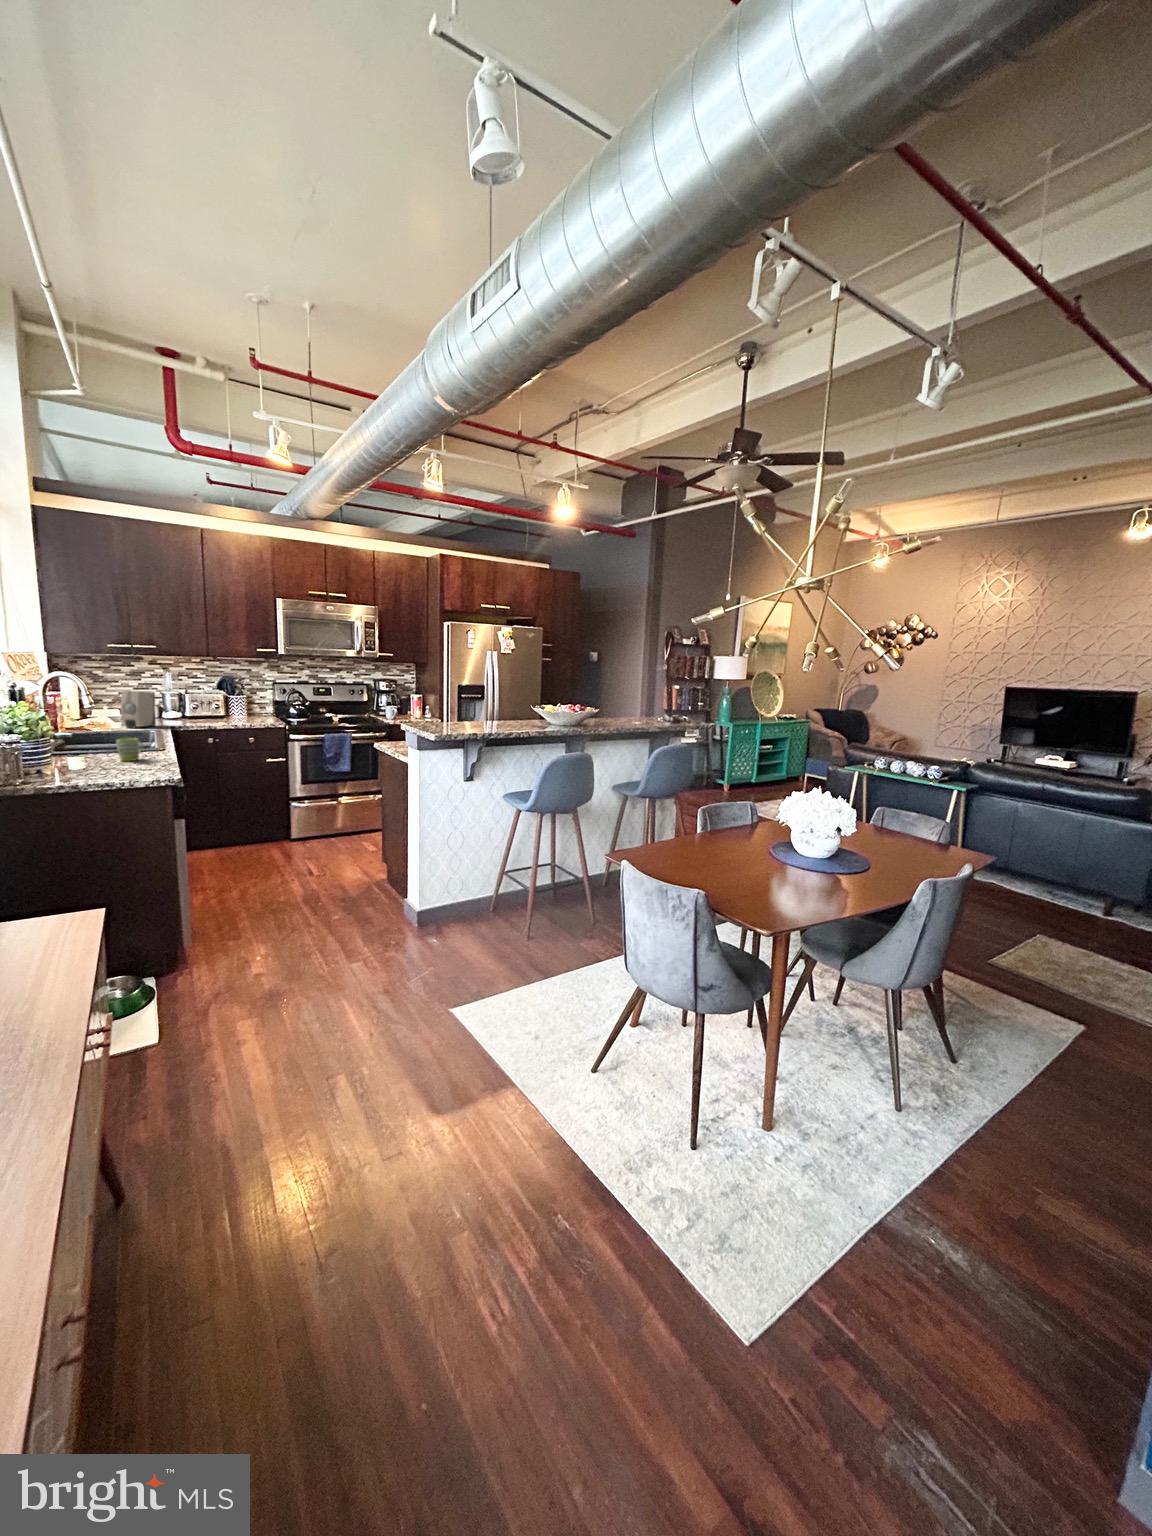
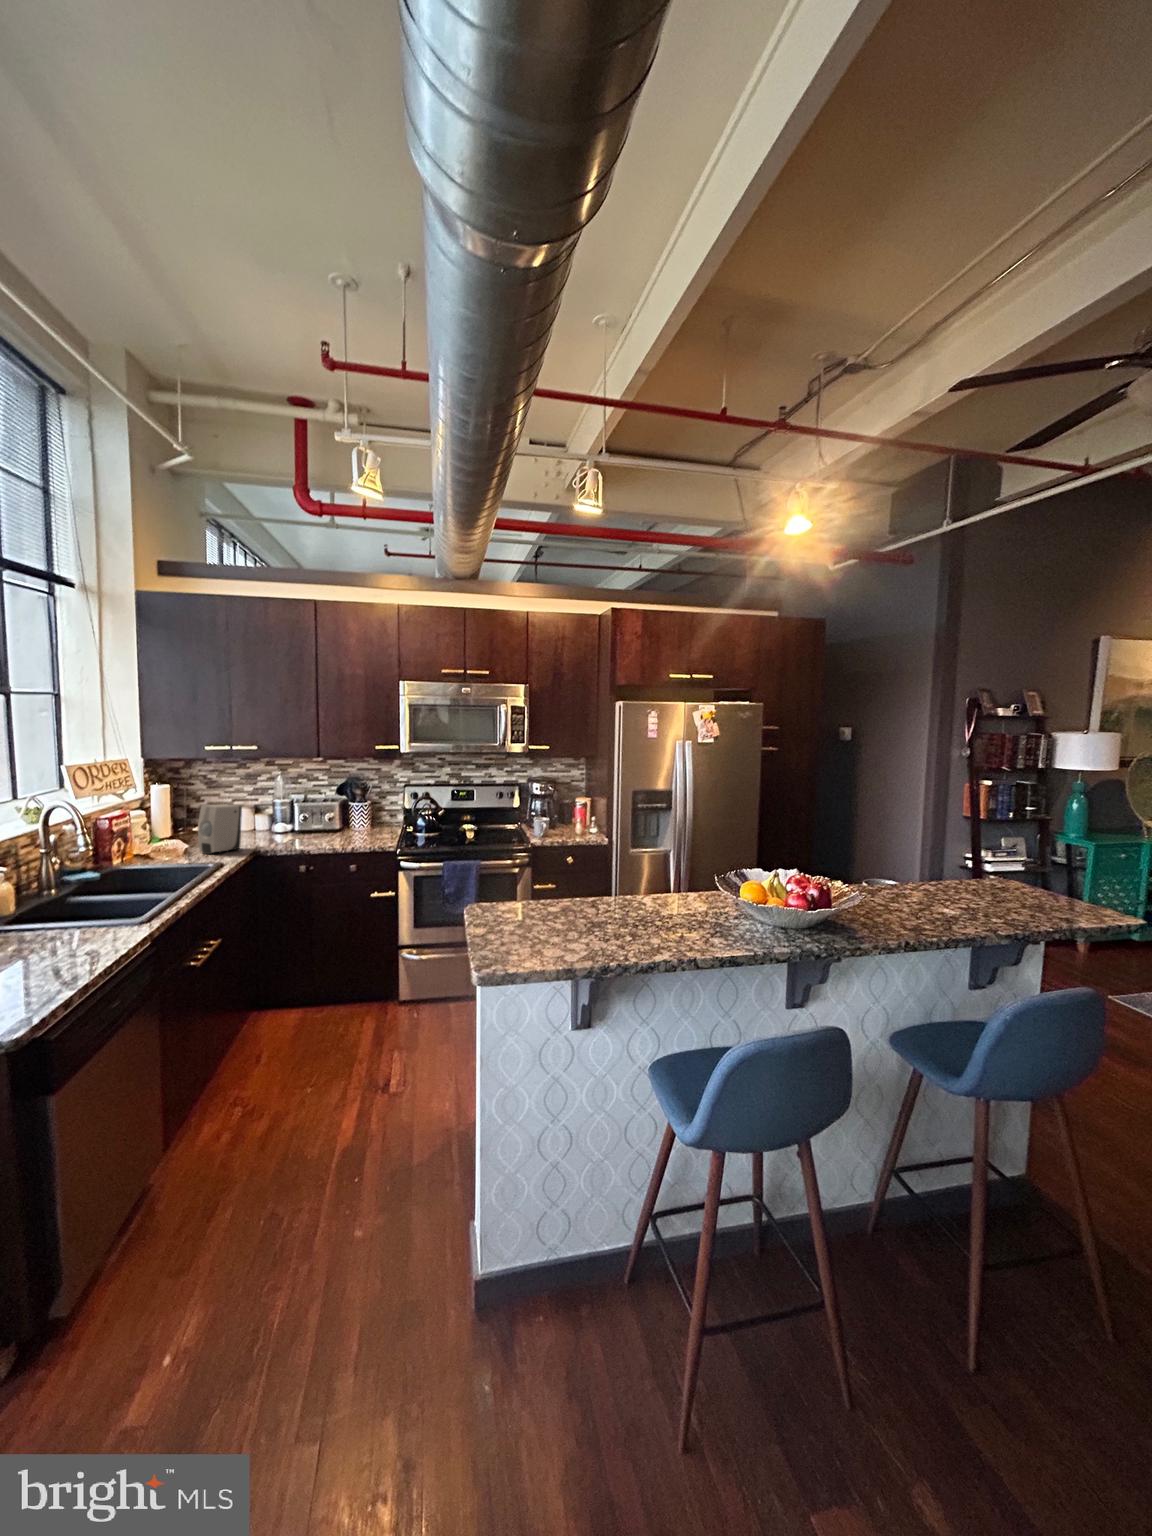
mug: present [116,738,143,761] -> none [44,910,94,952]

